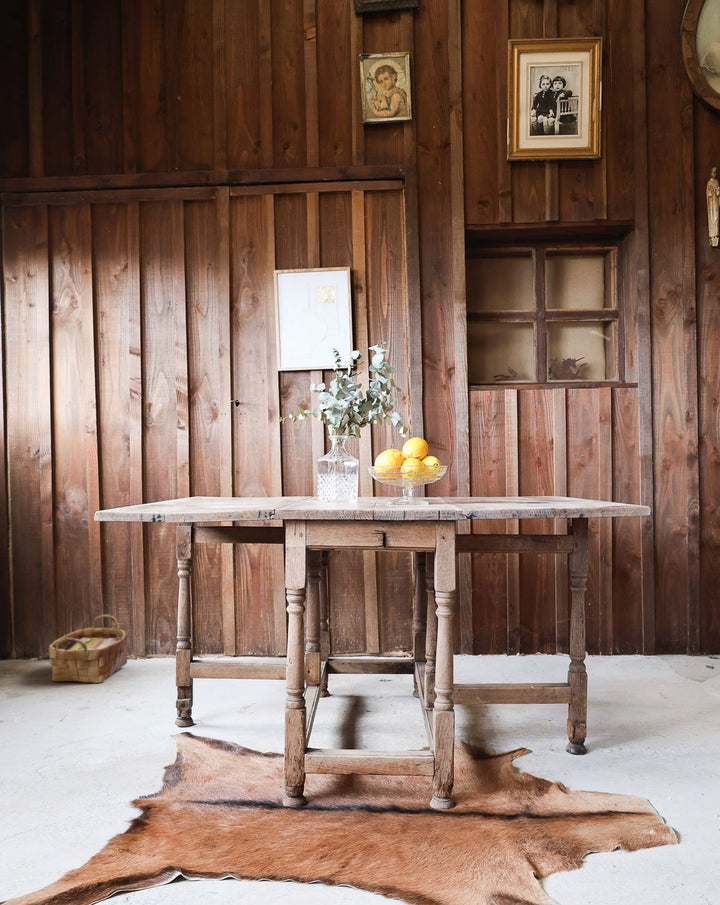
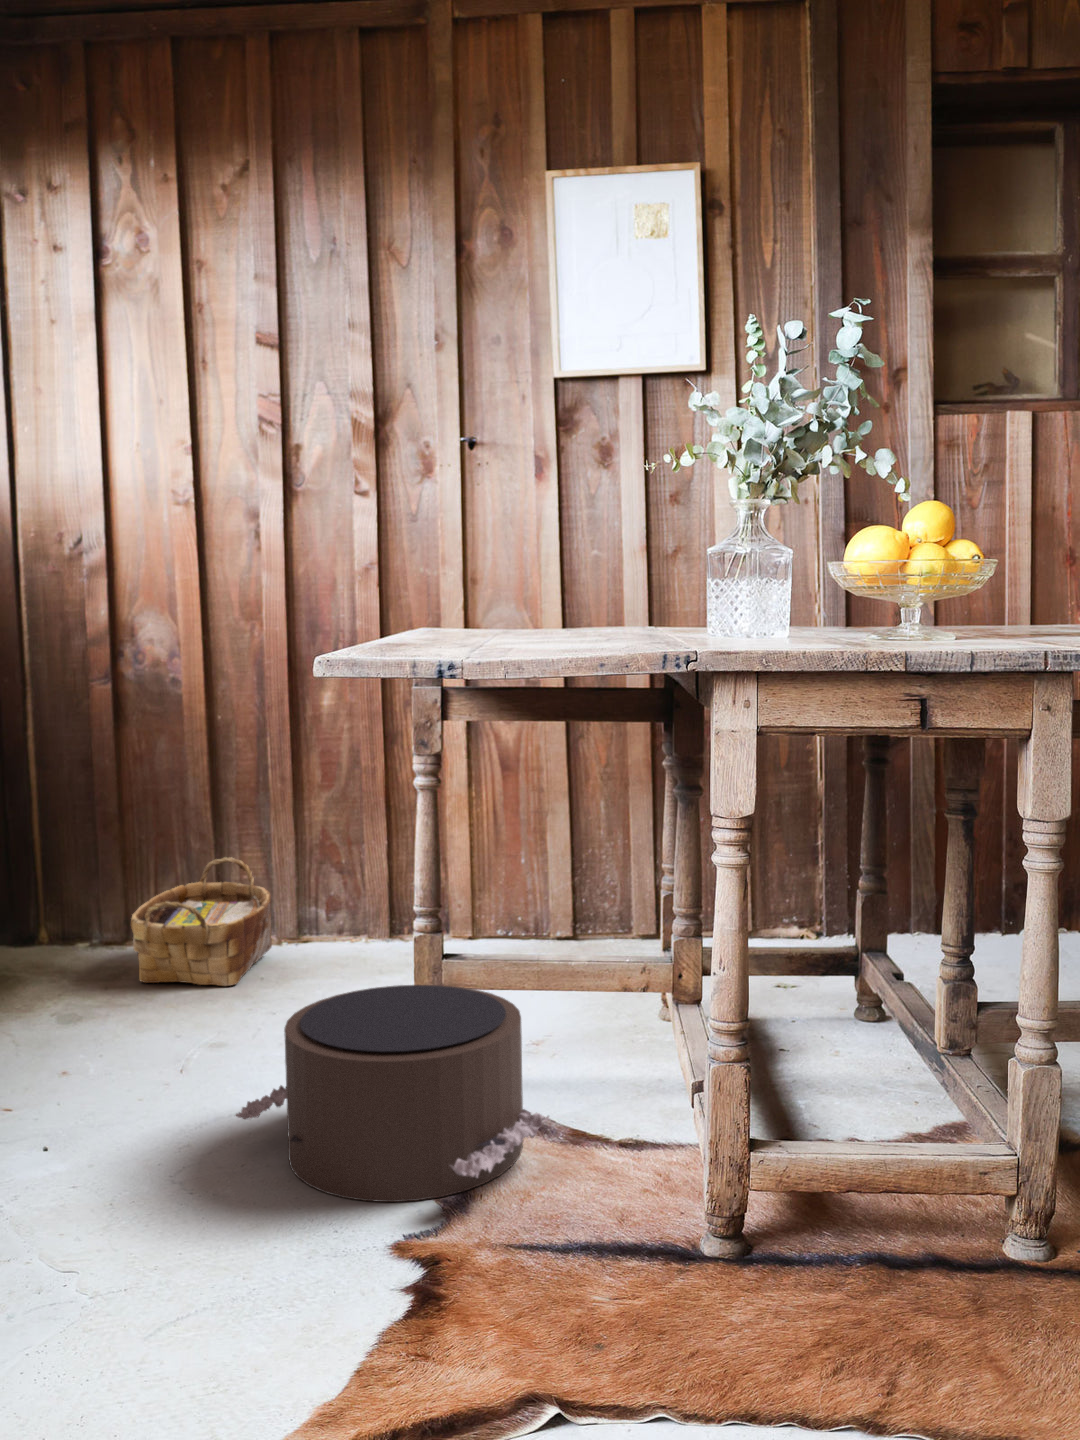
pouf: none [72,677,228,785] -> present [236,985,549,1202]

